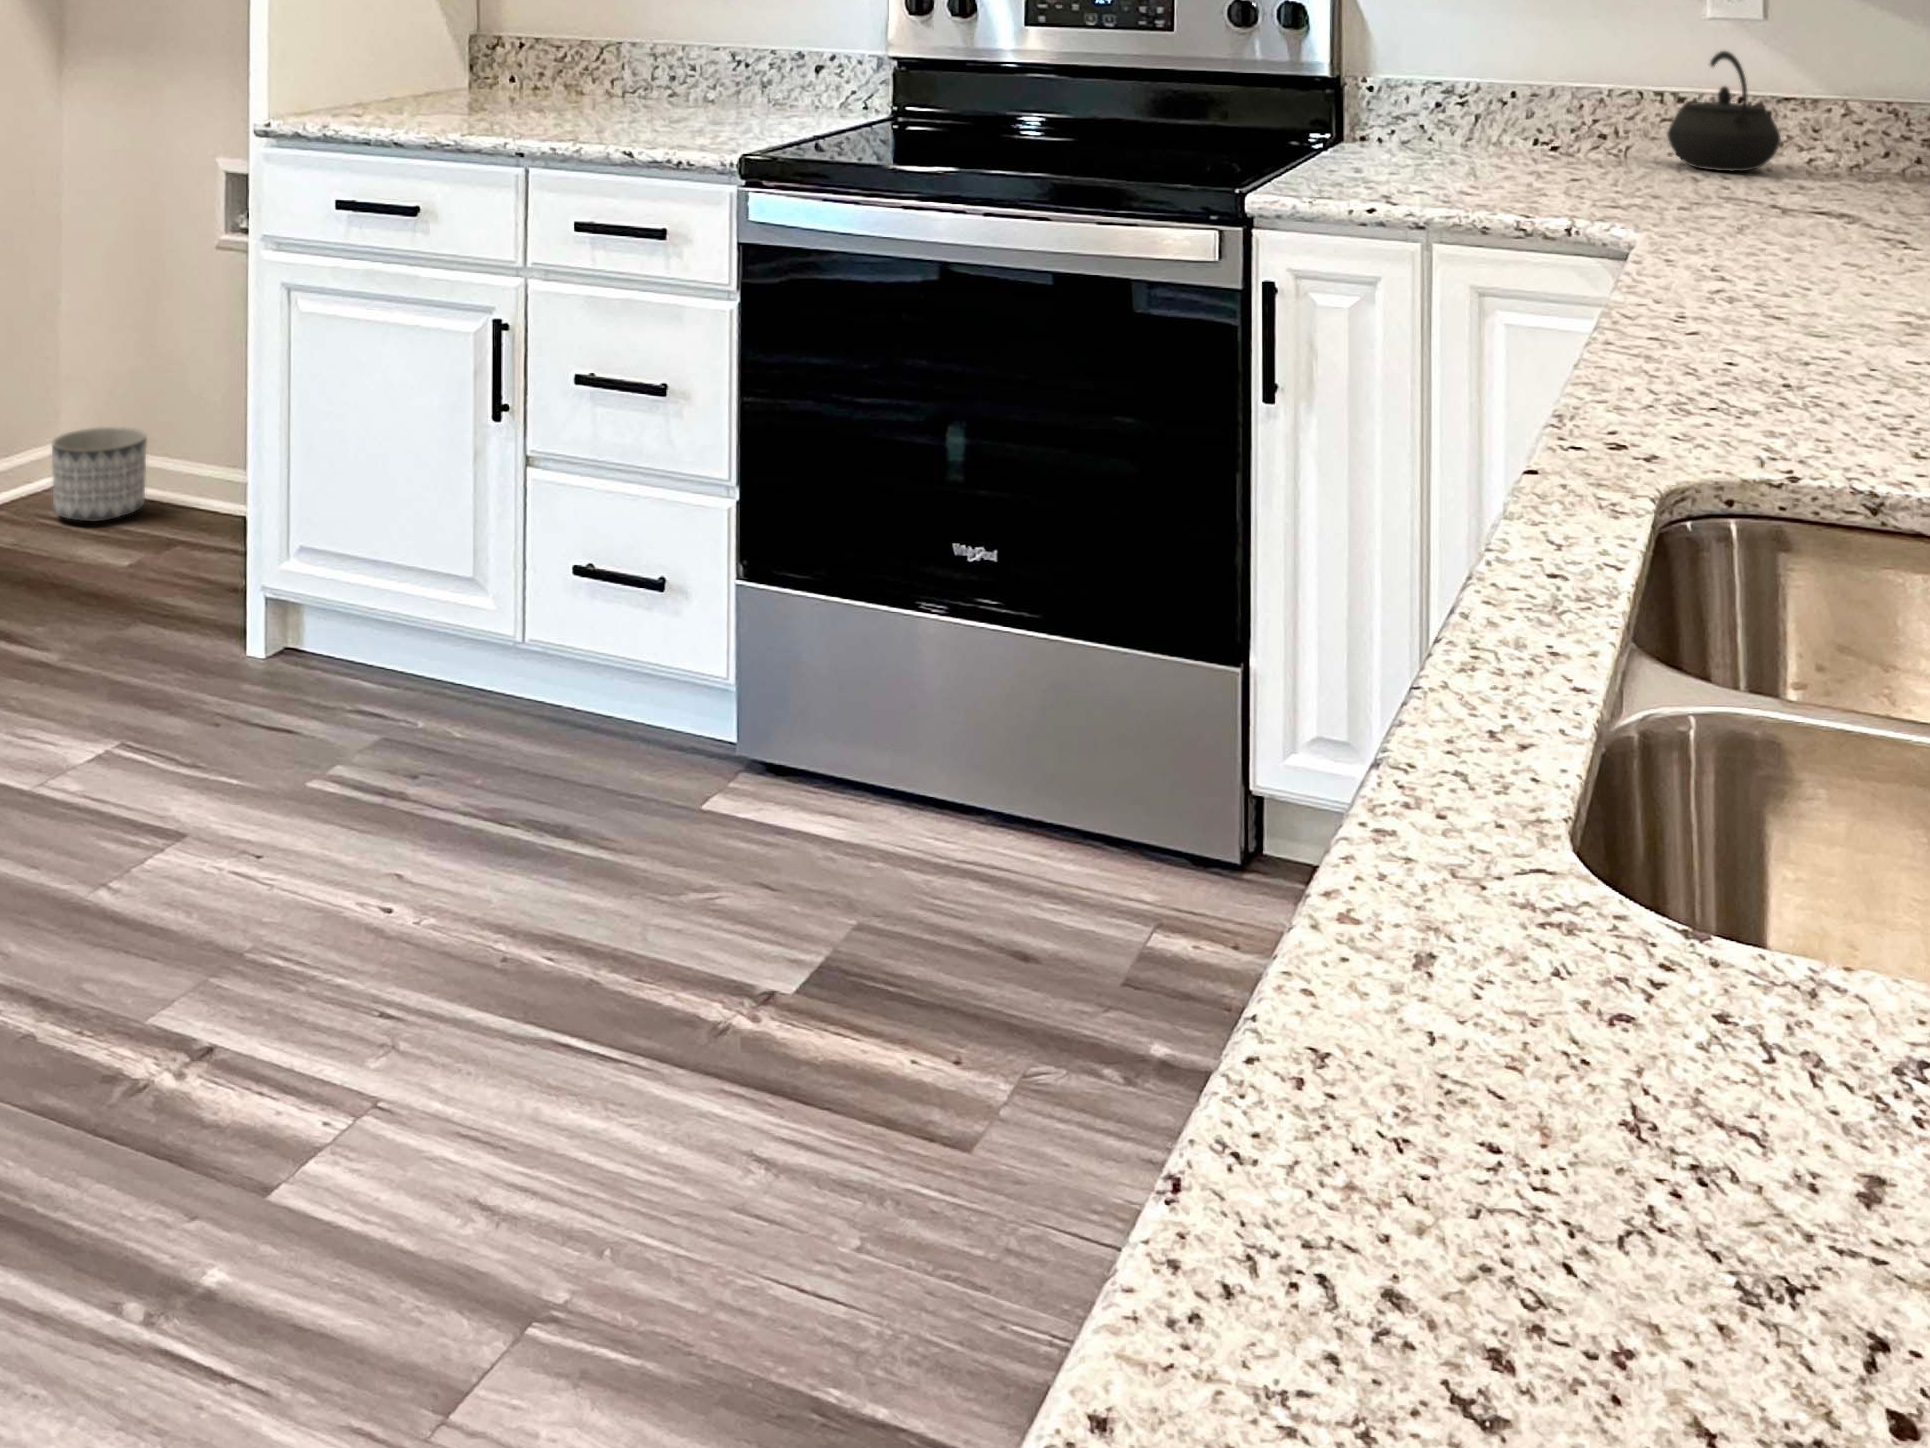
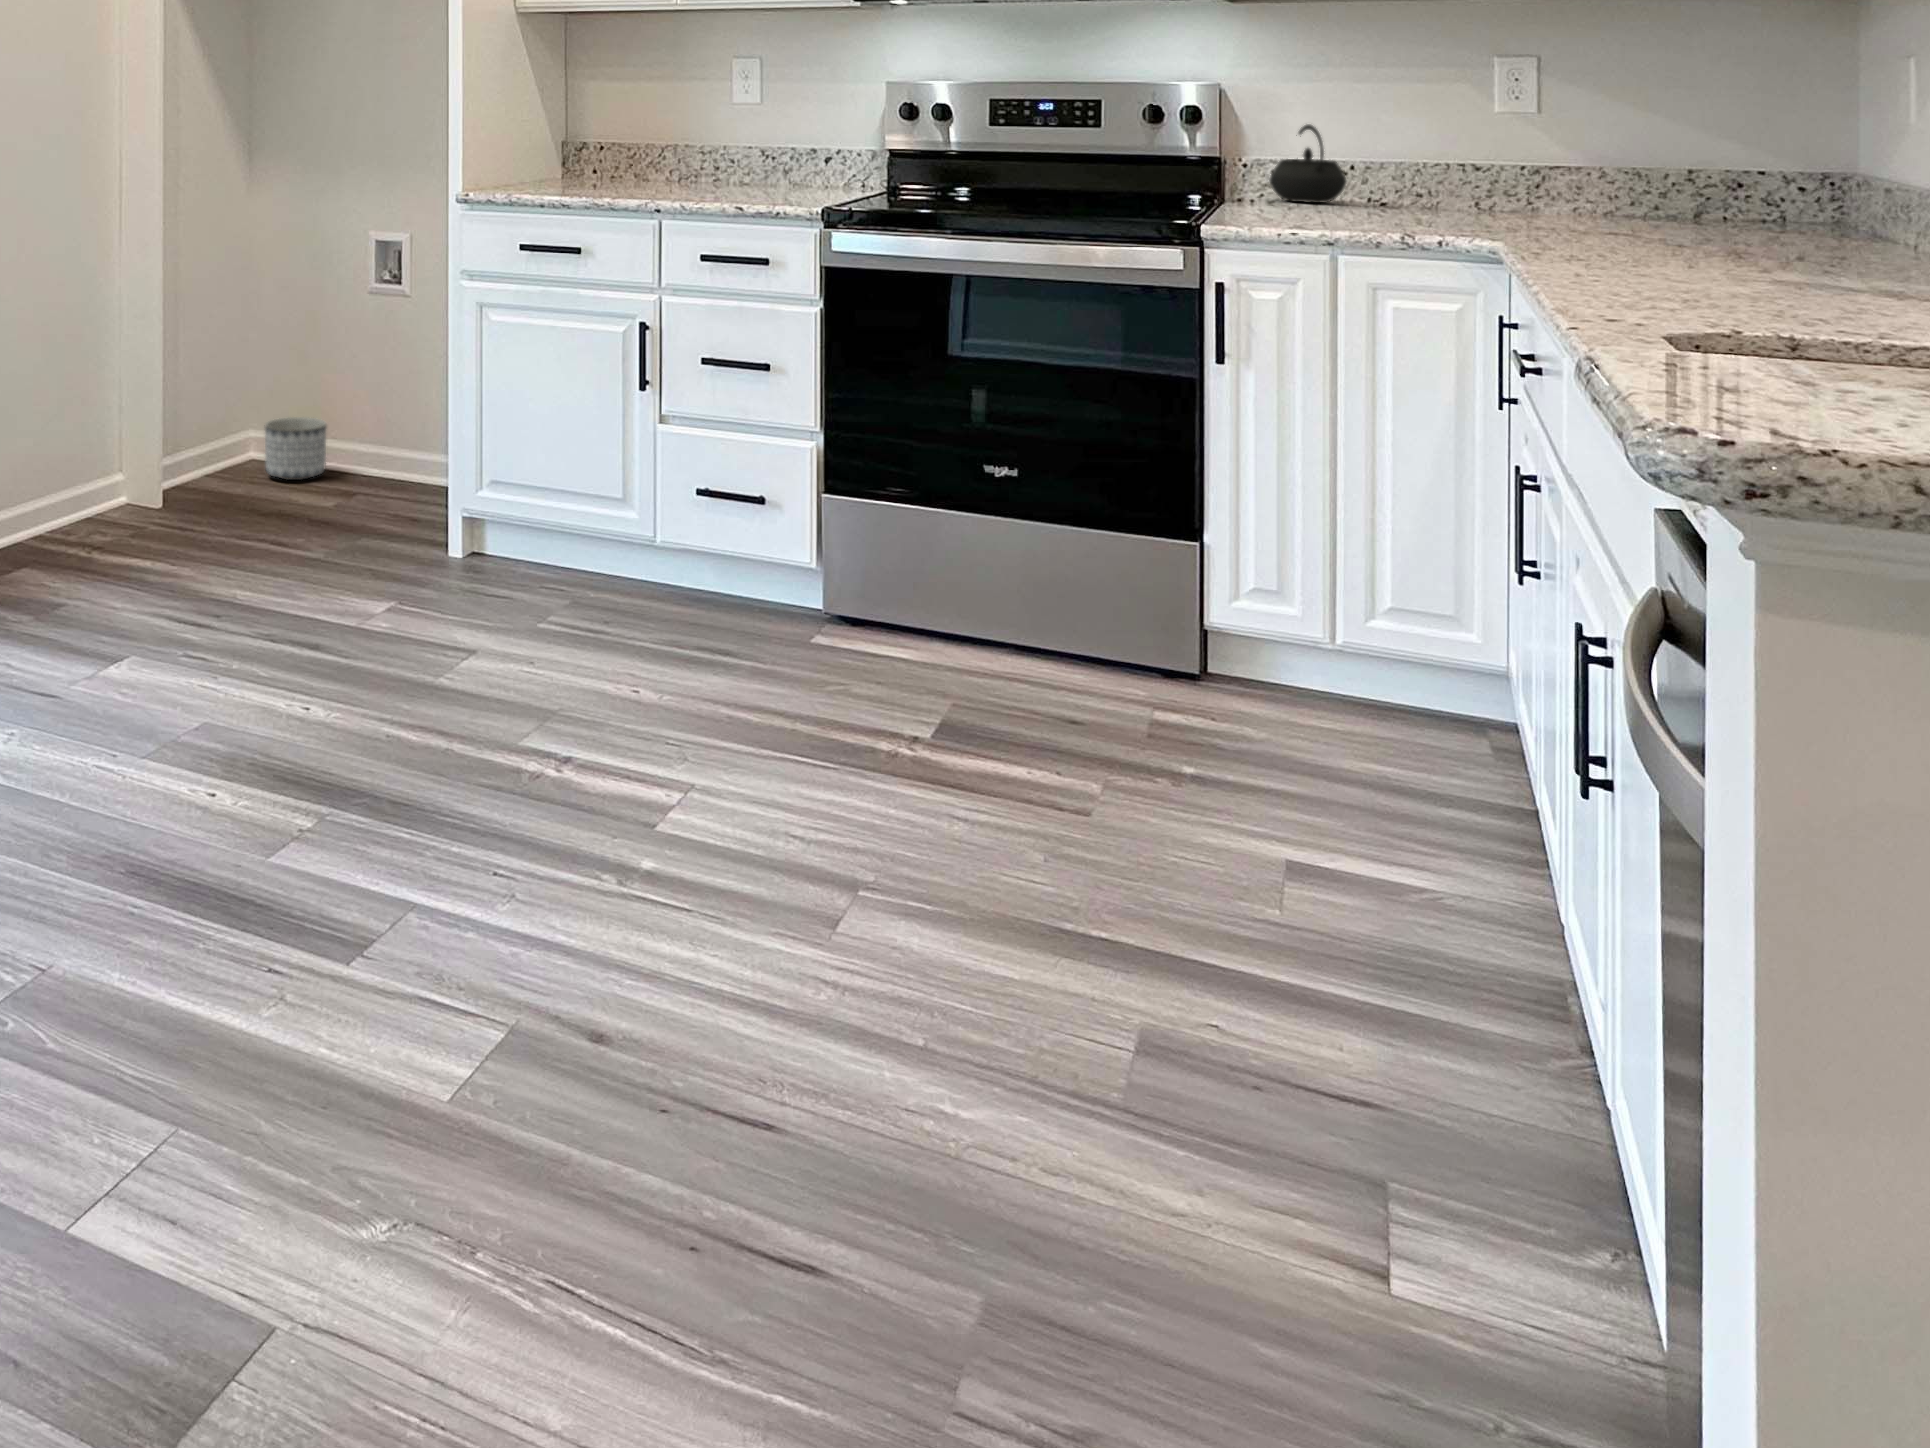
kettle: present [1667,51,1781,171] -> present [1269,124,1346,203]

